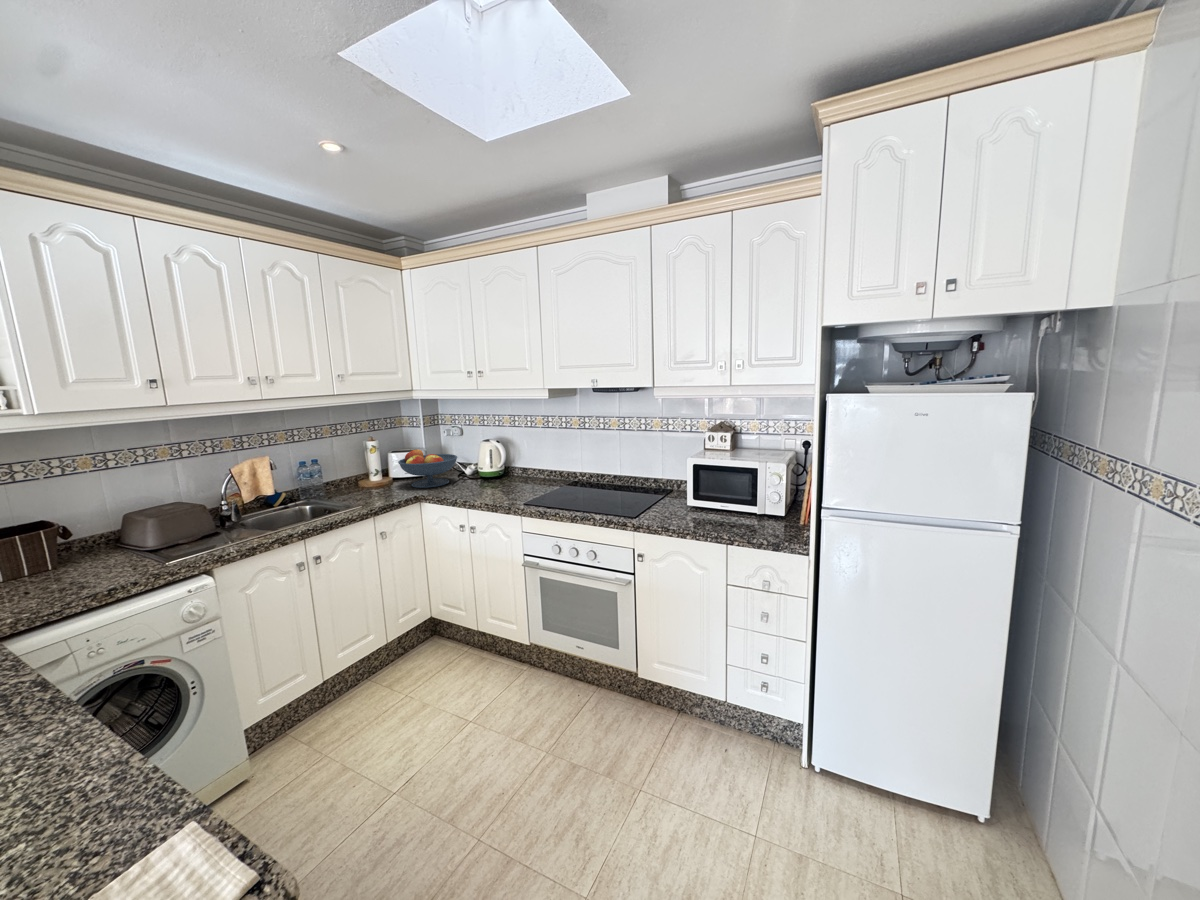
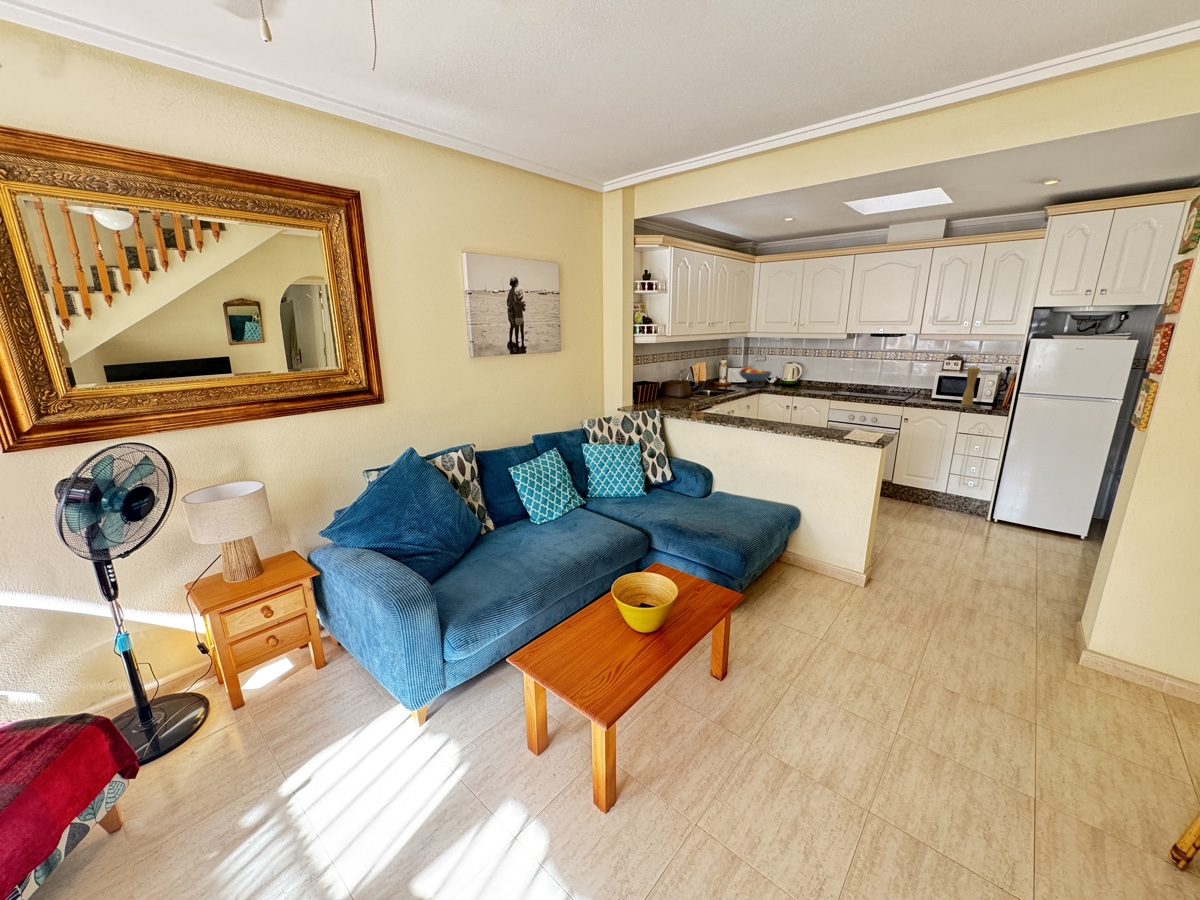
pepper mill: none [728,448,749,528] -> present [961,366,980,406]

